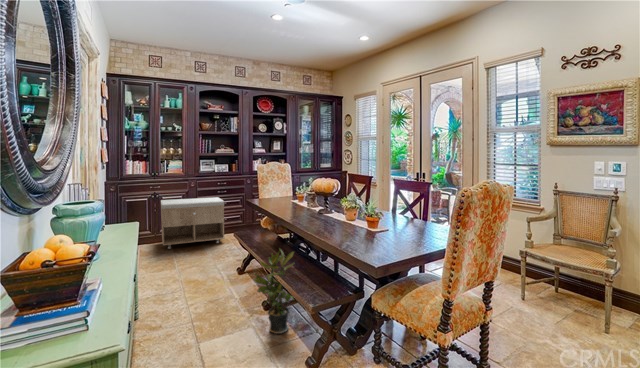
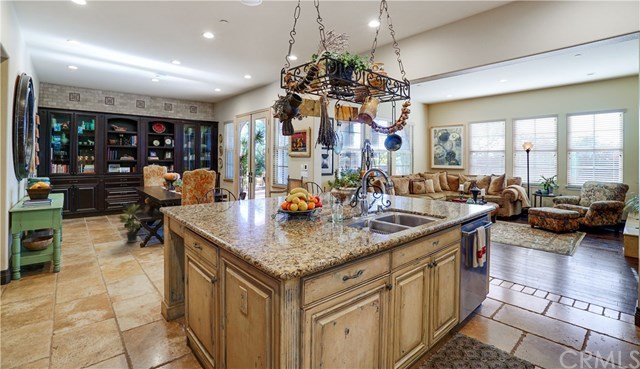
storage bench: present [161,197,224,248] -> none [77,189,123,220]

